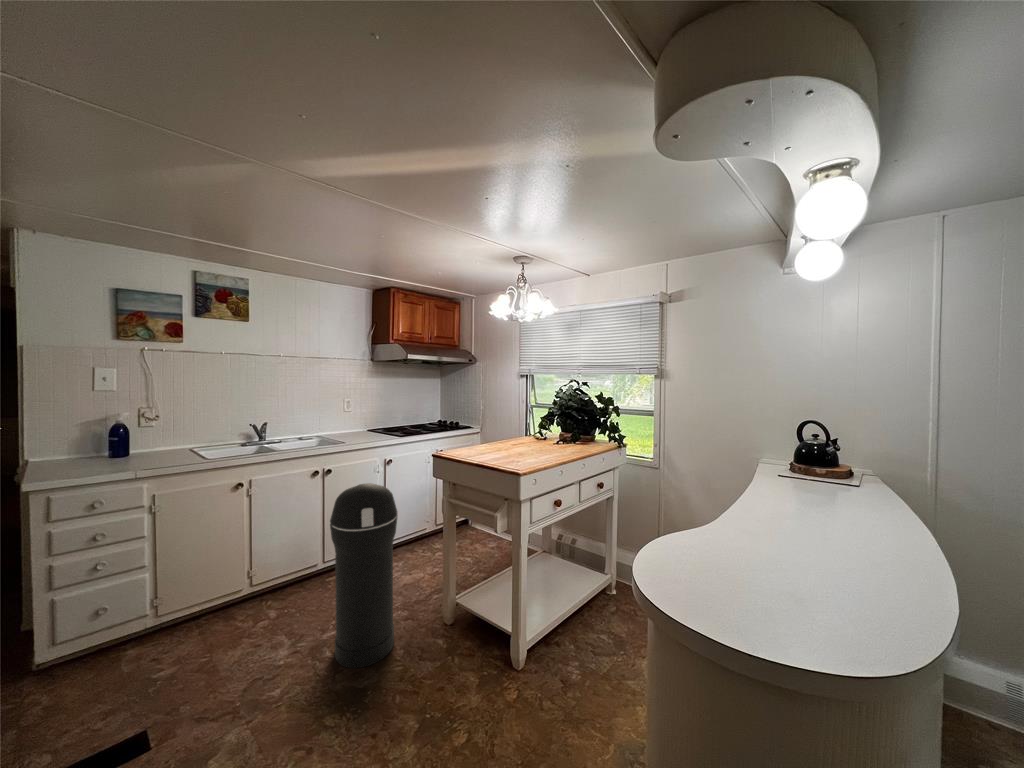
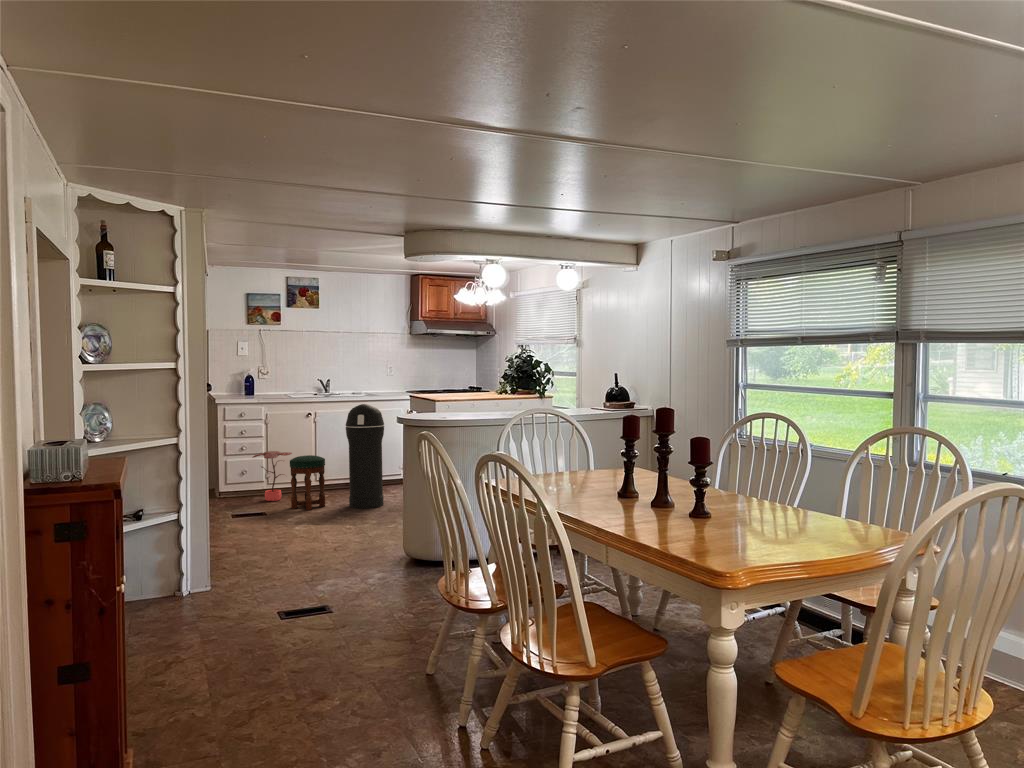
potted plant: none [116,565,210,670] -> present [253,451,292,501]
stool: none [212,582,290,709] -> present [290,455,325,510]

